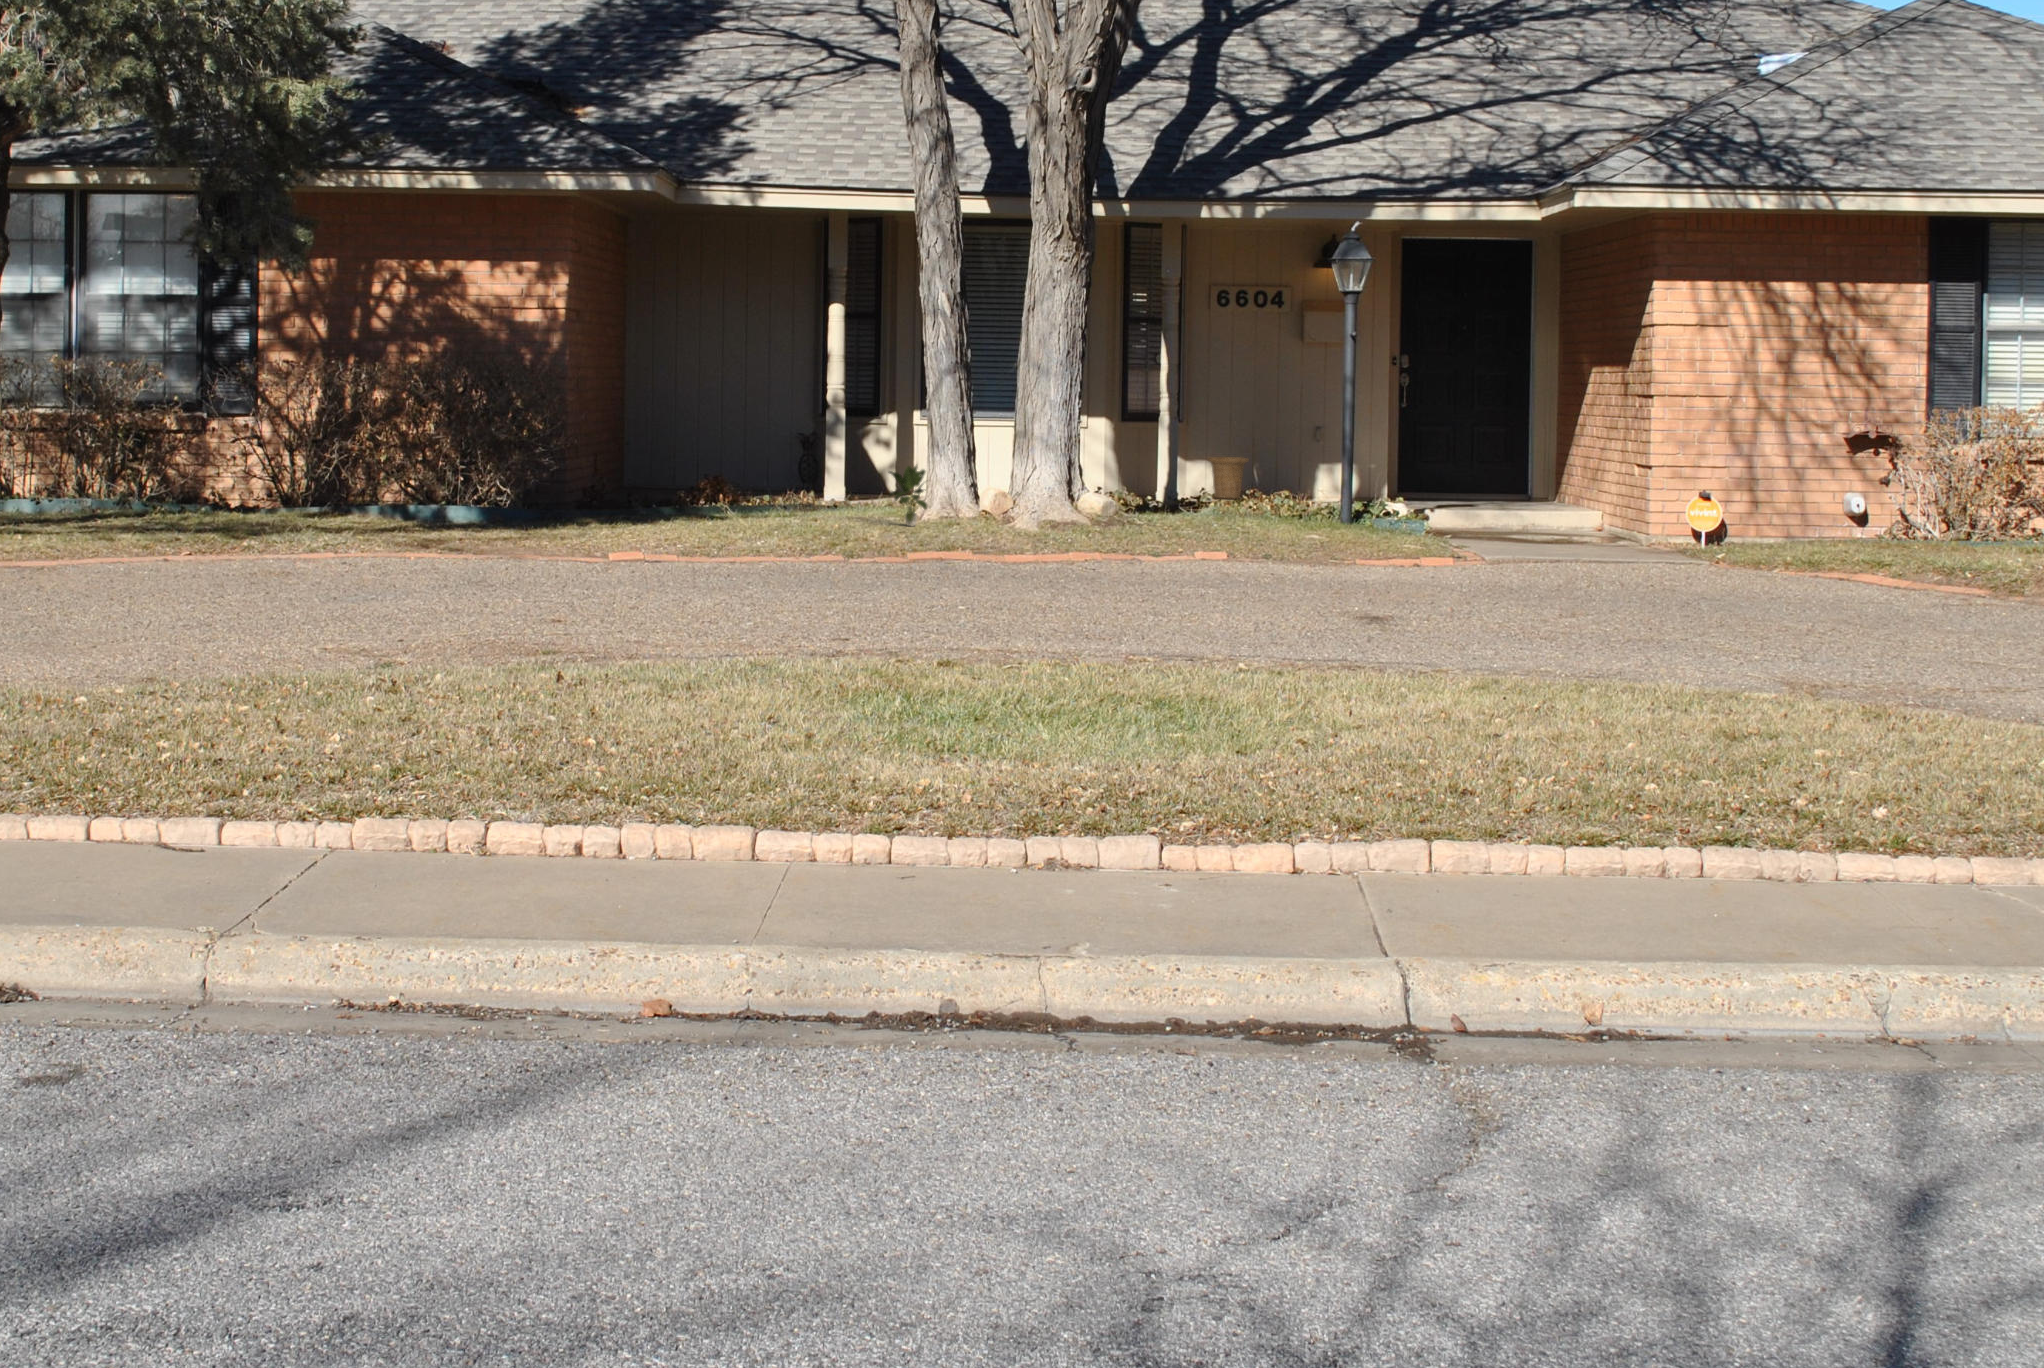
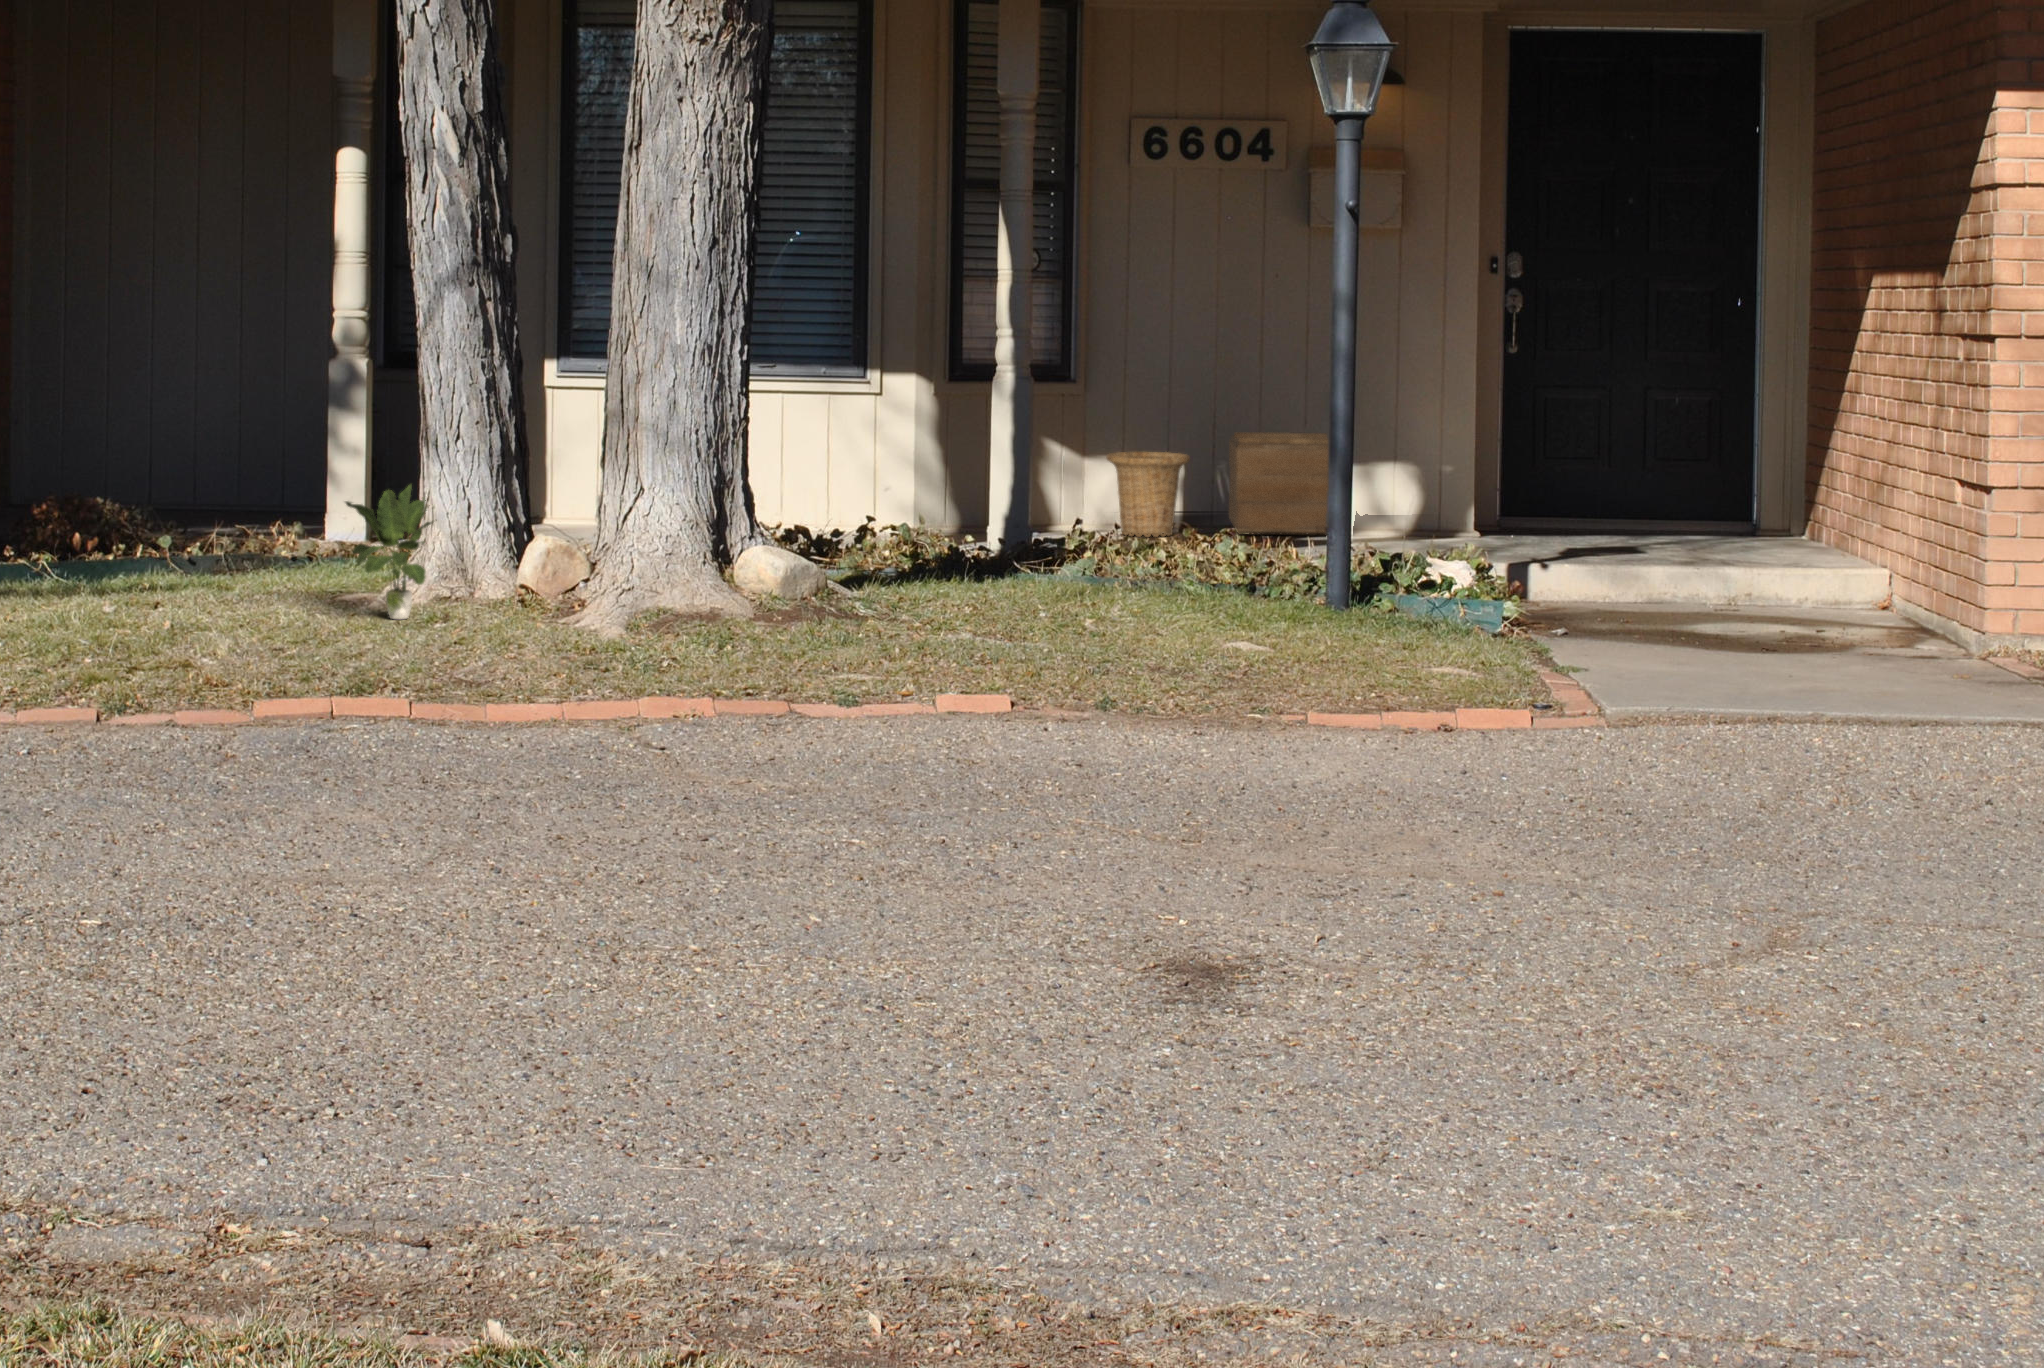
wooden crate: none [1264,447,1326,499] -> present [1229,432,1328,535]

